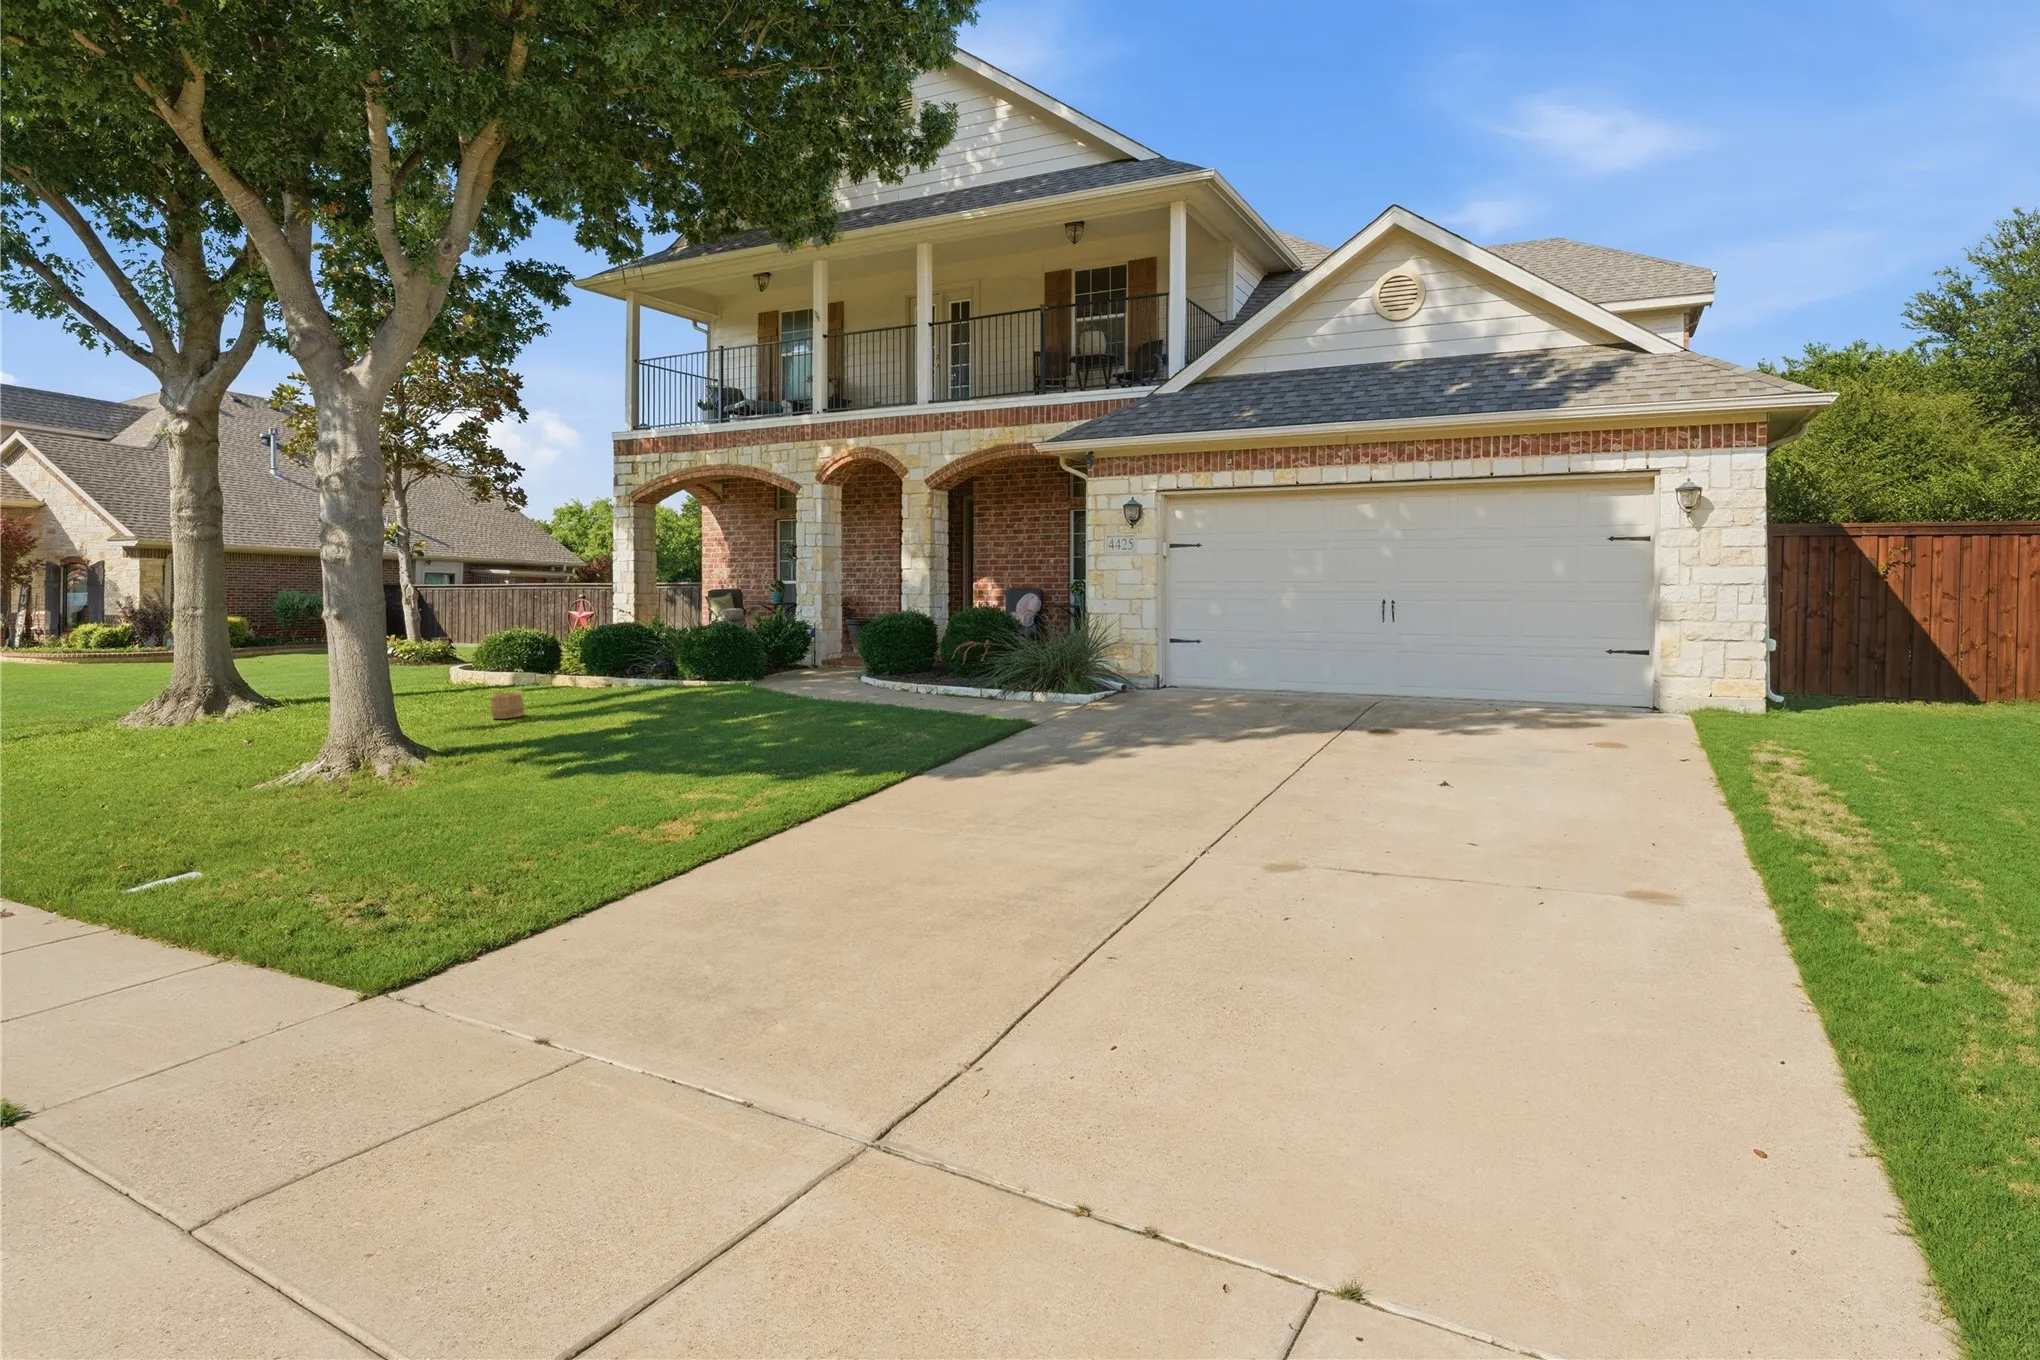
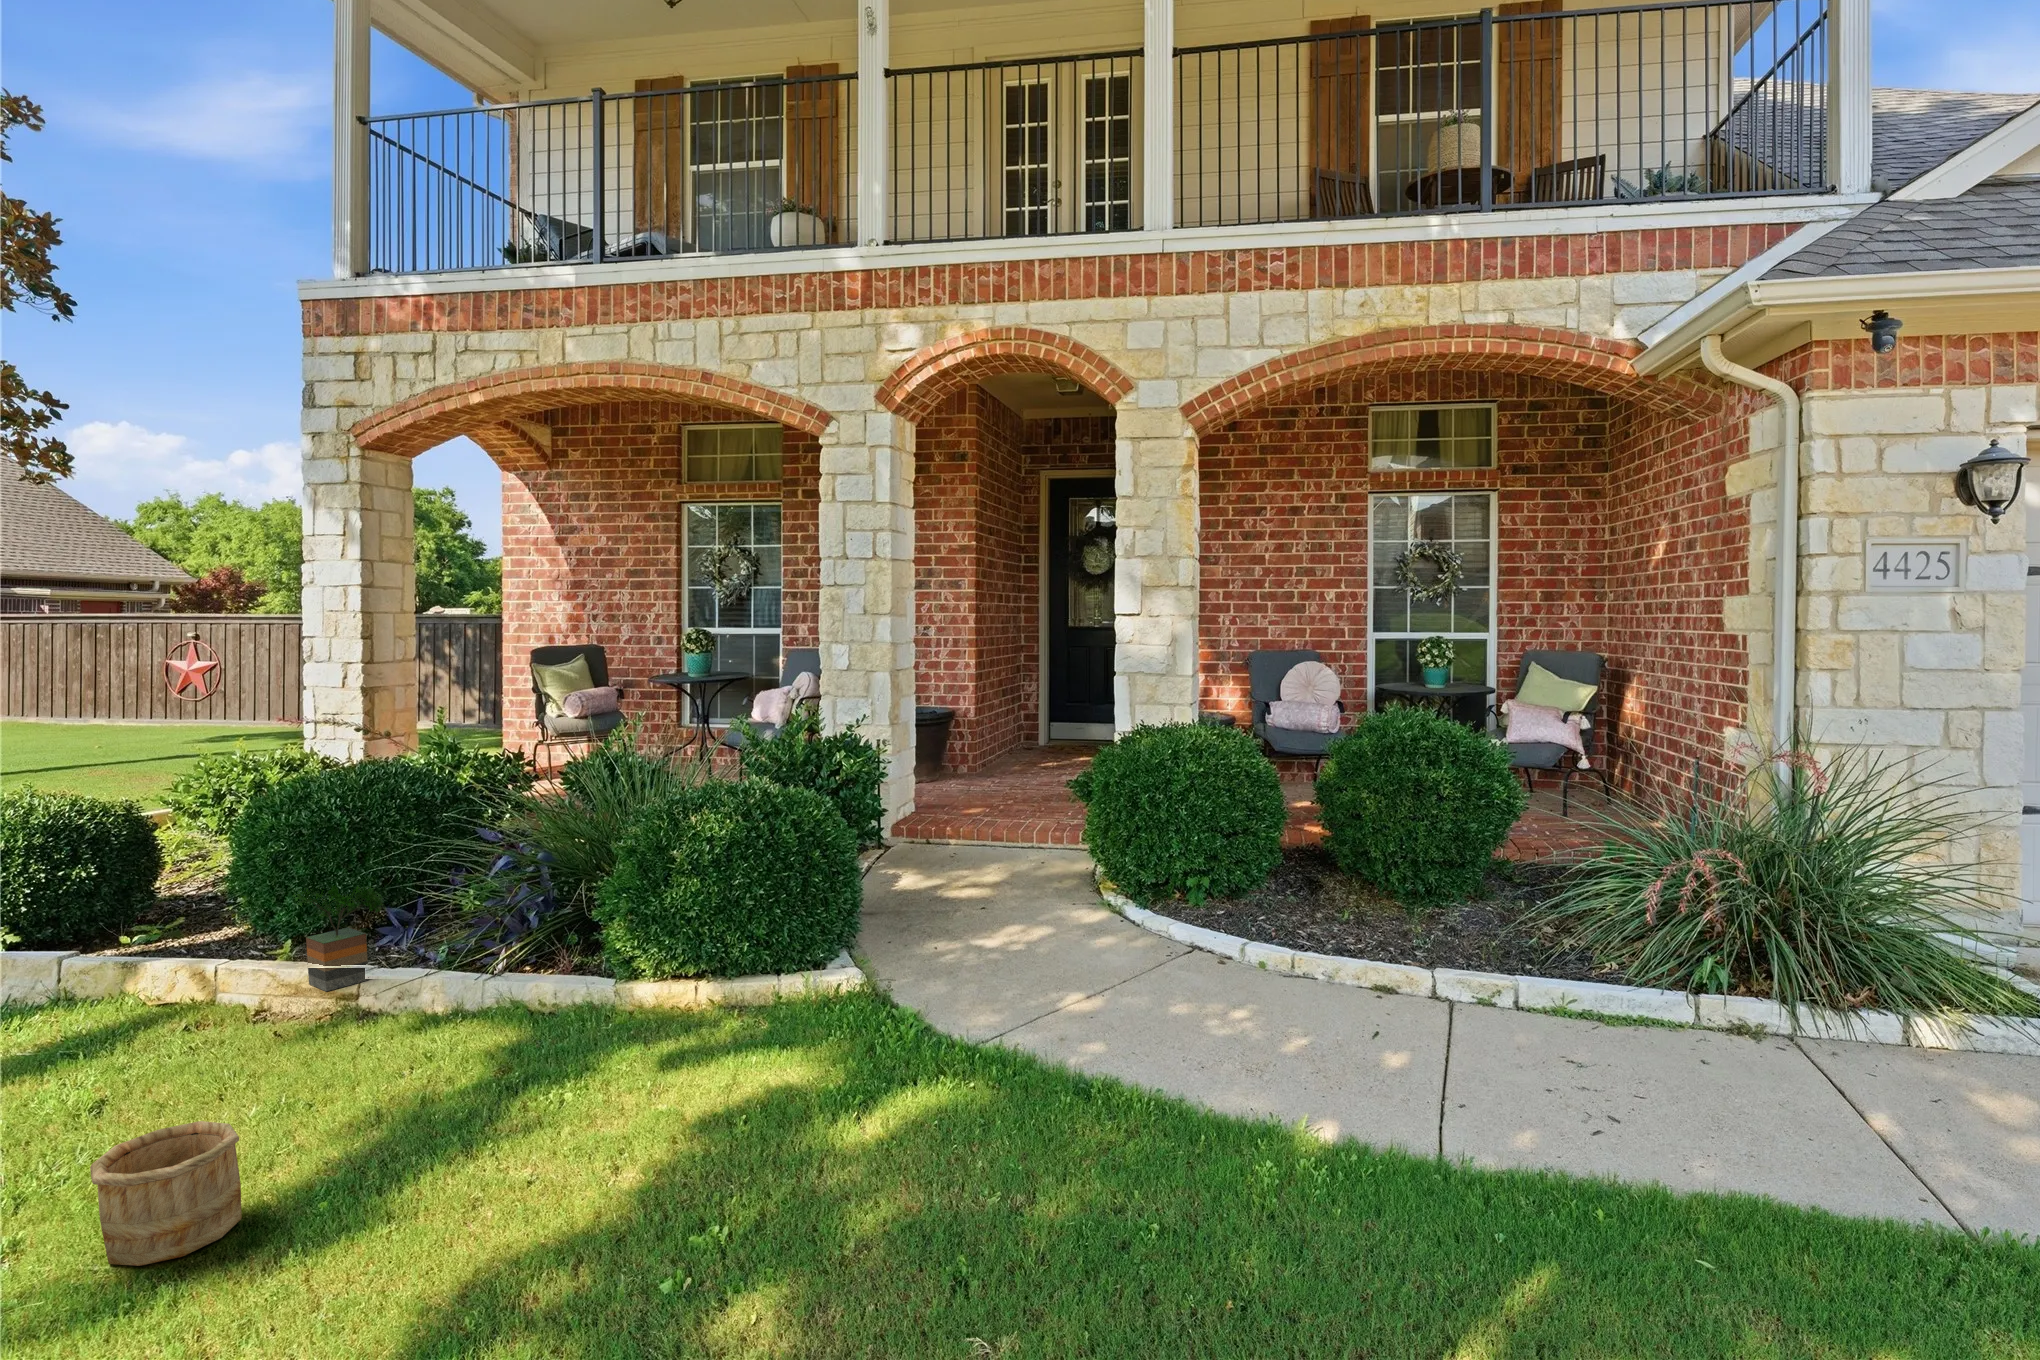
potted tree: none [570,653,599,690] -> present [294,885,383,991]

